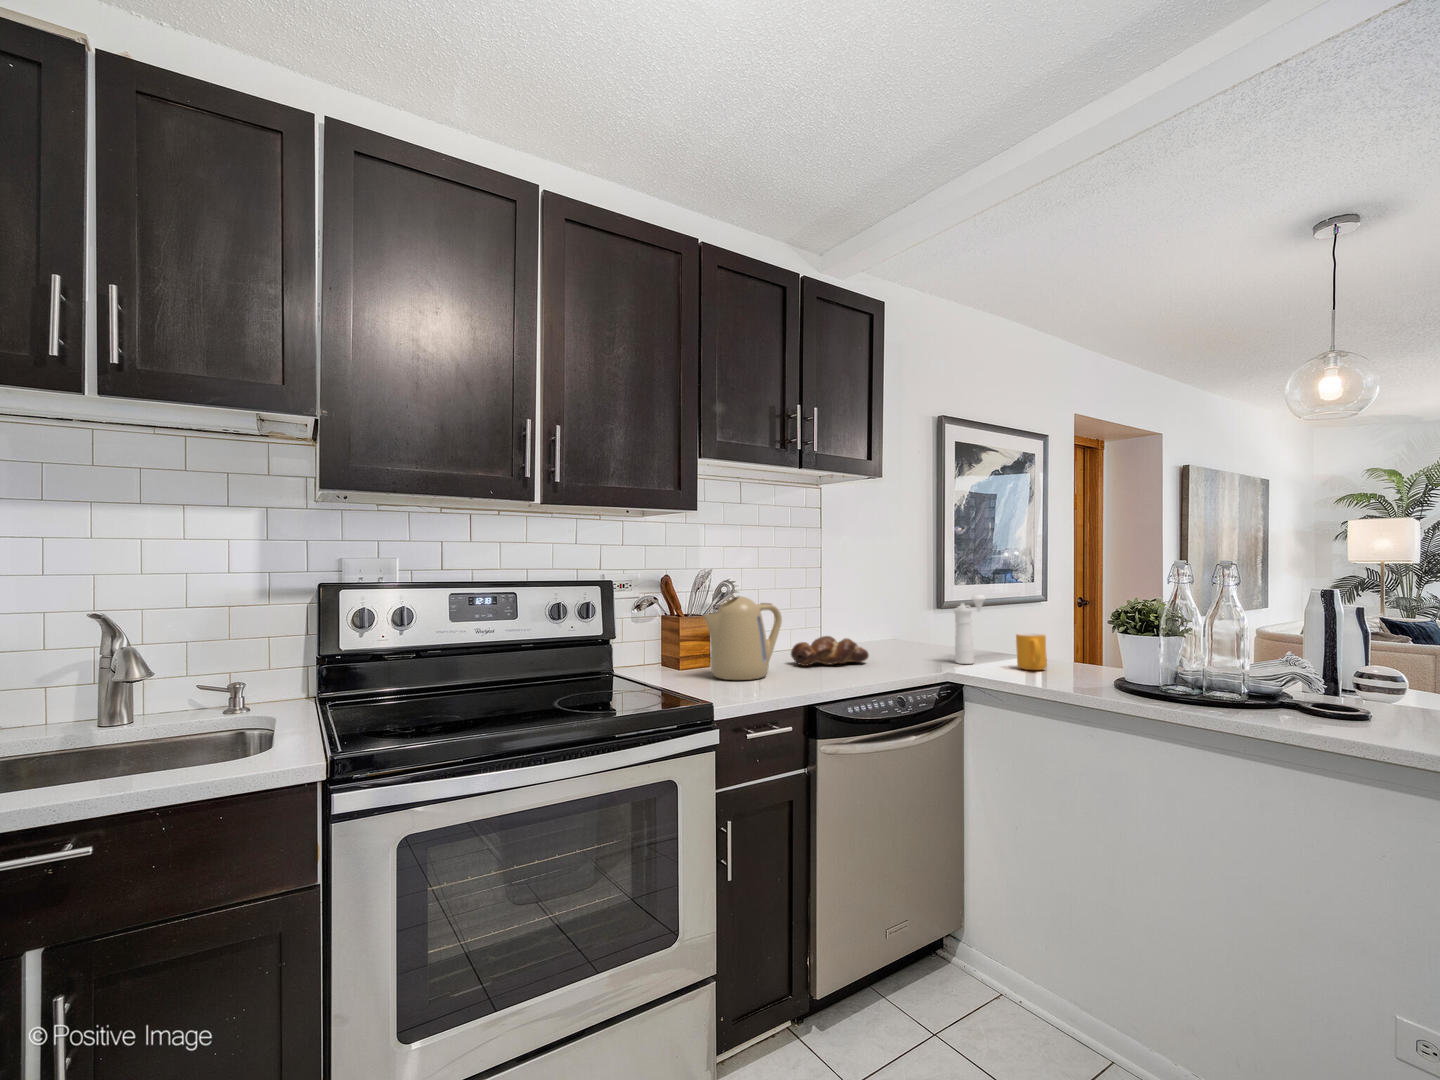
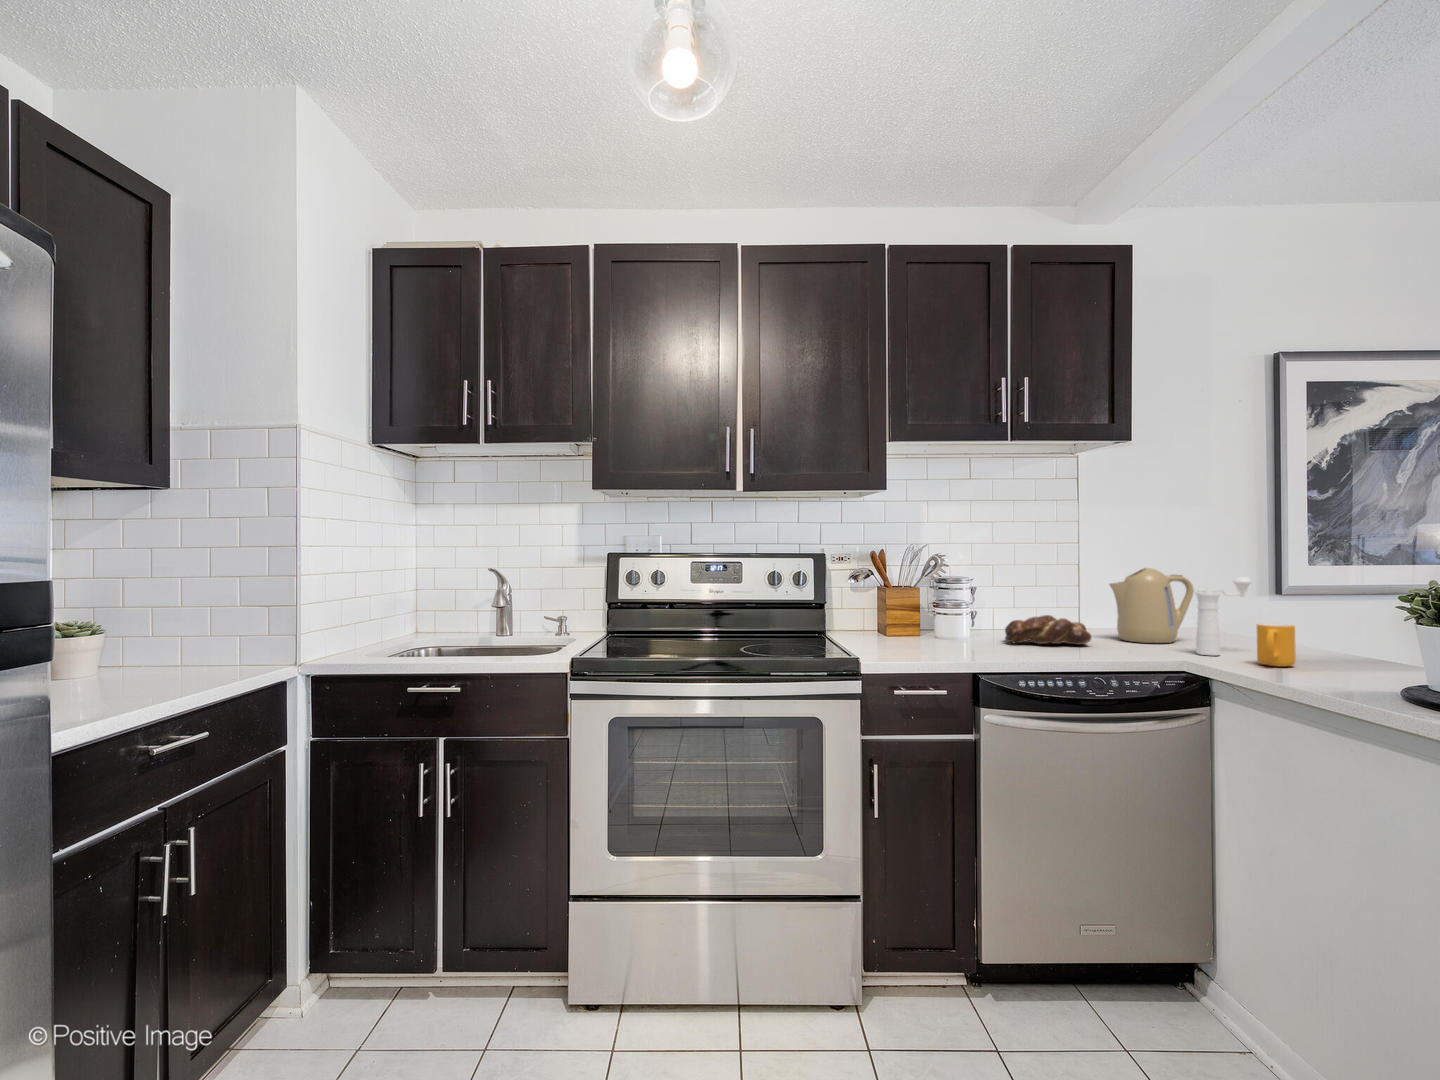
kettle: present [703,596,782,680] -> present [1110,568,1194,643]

